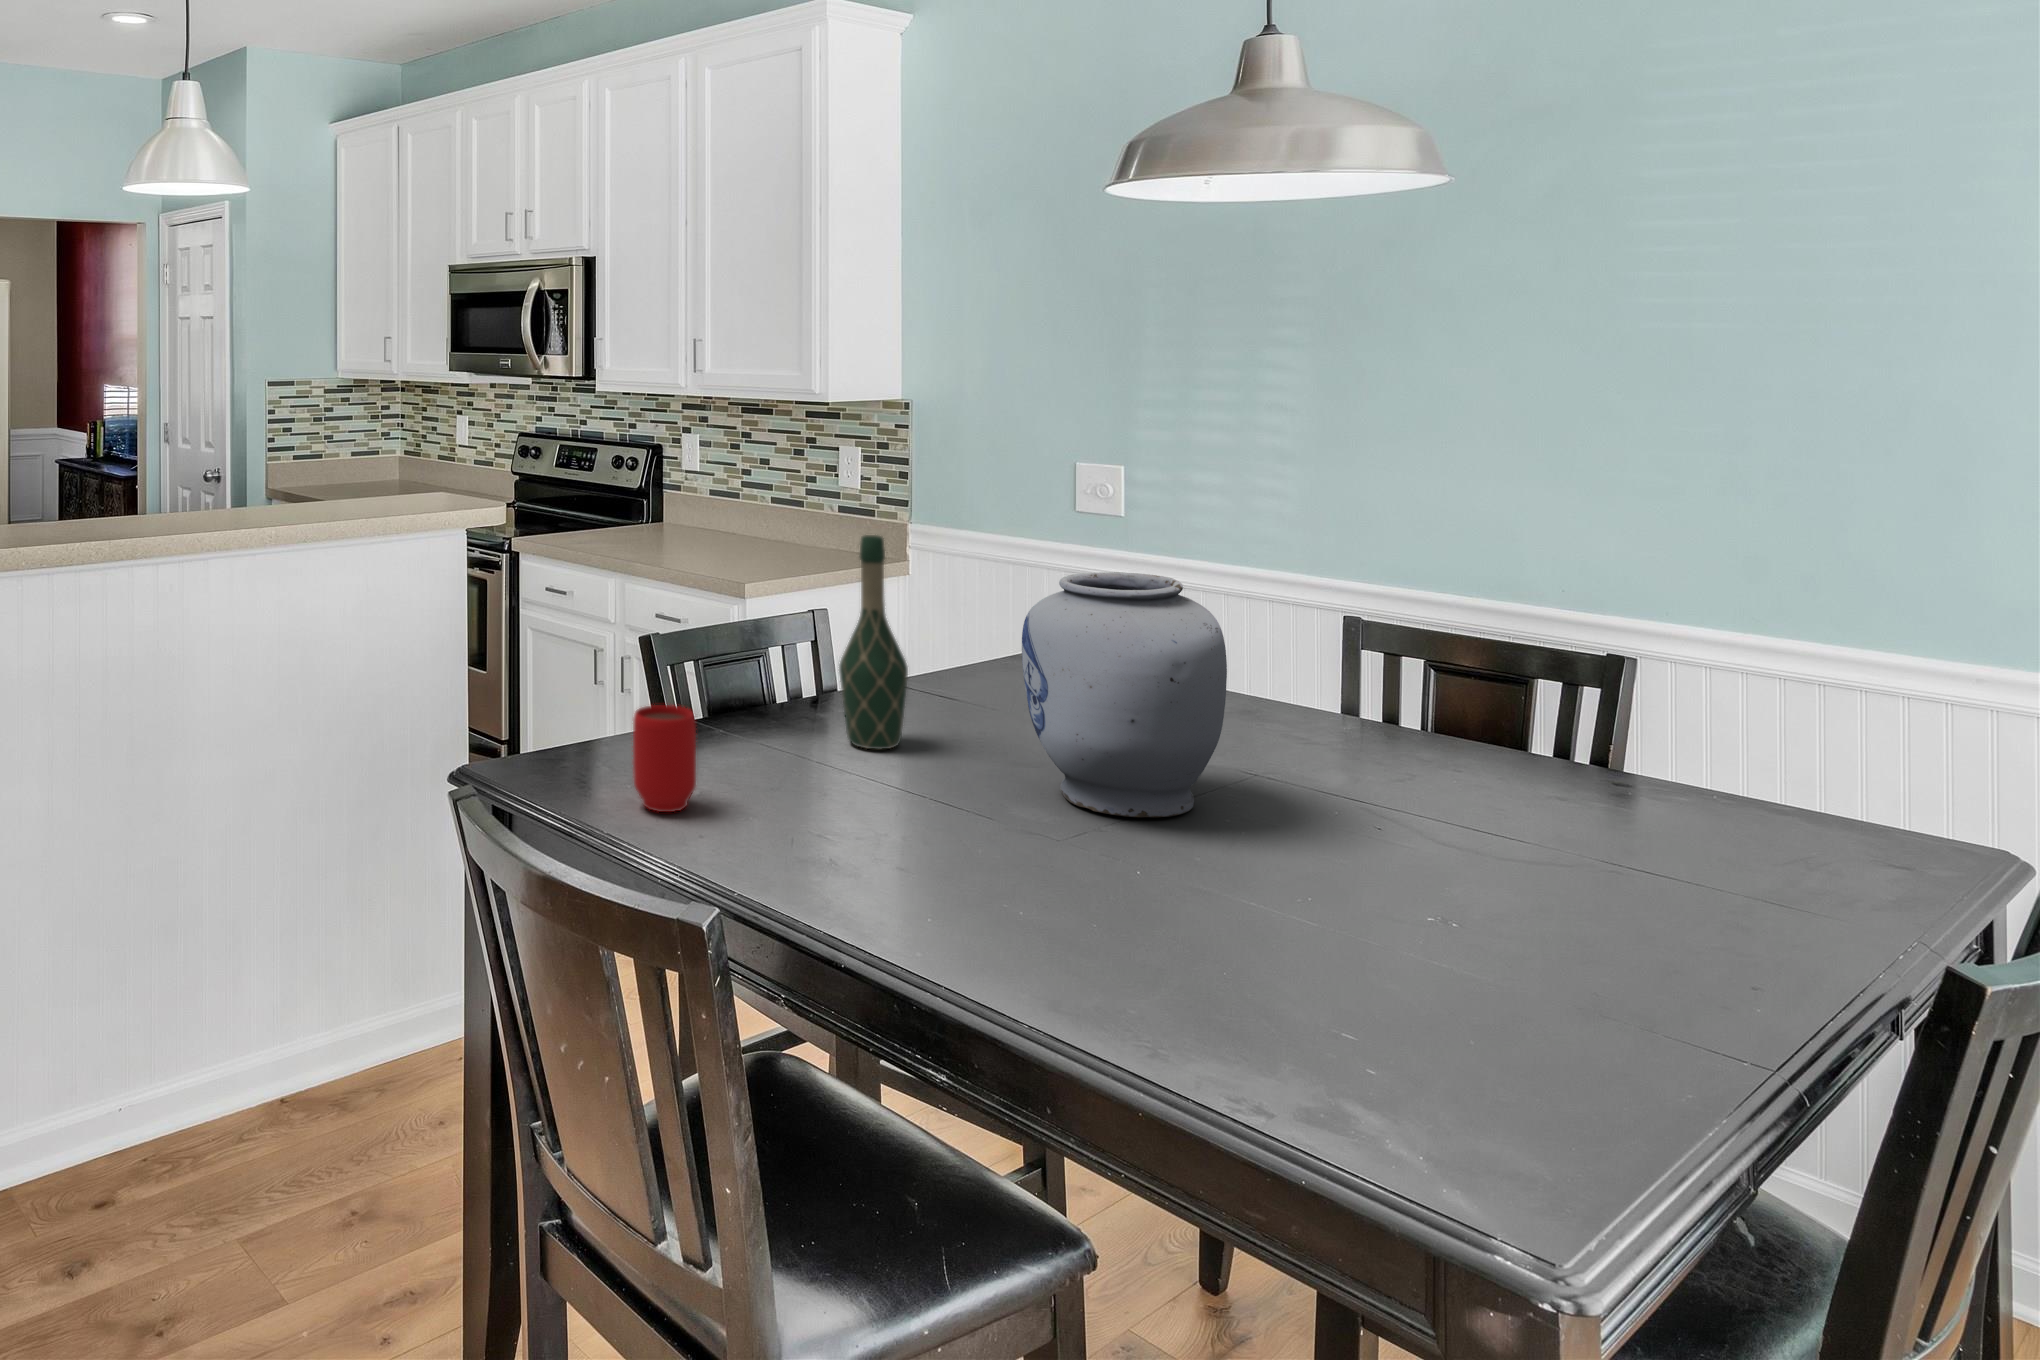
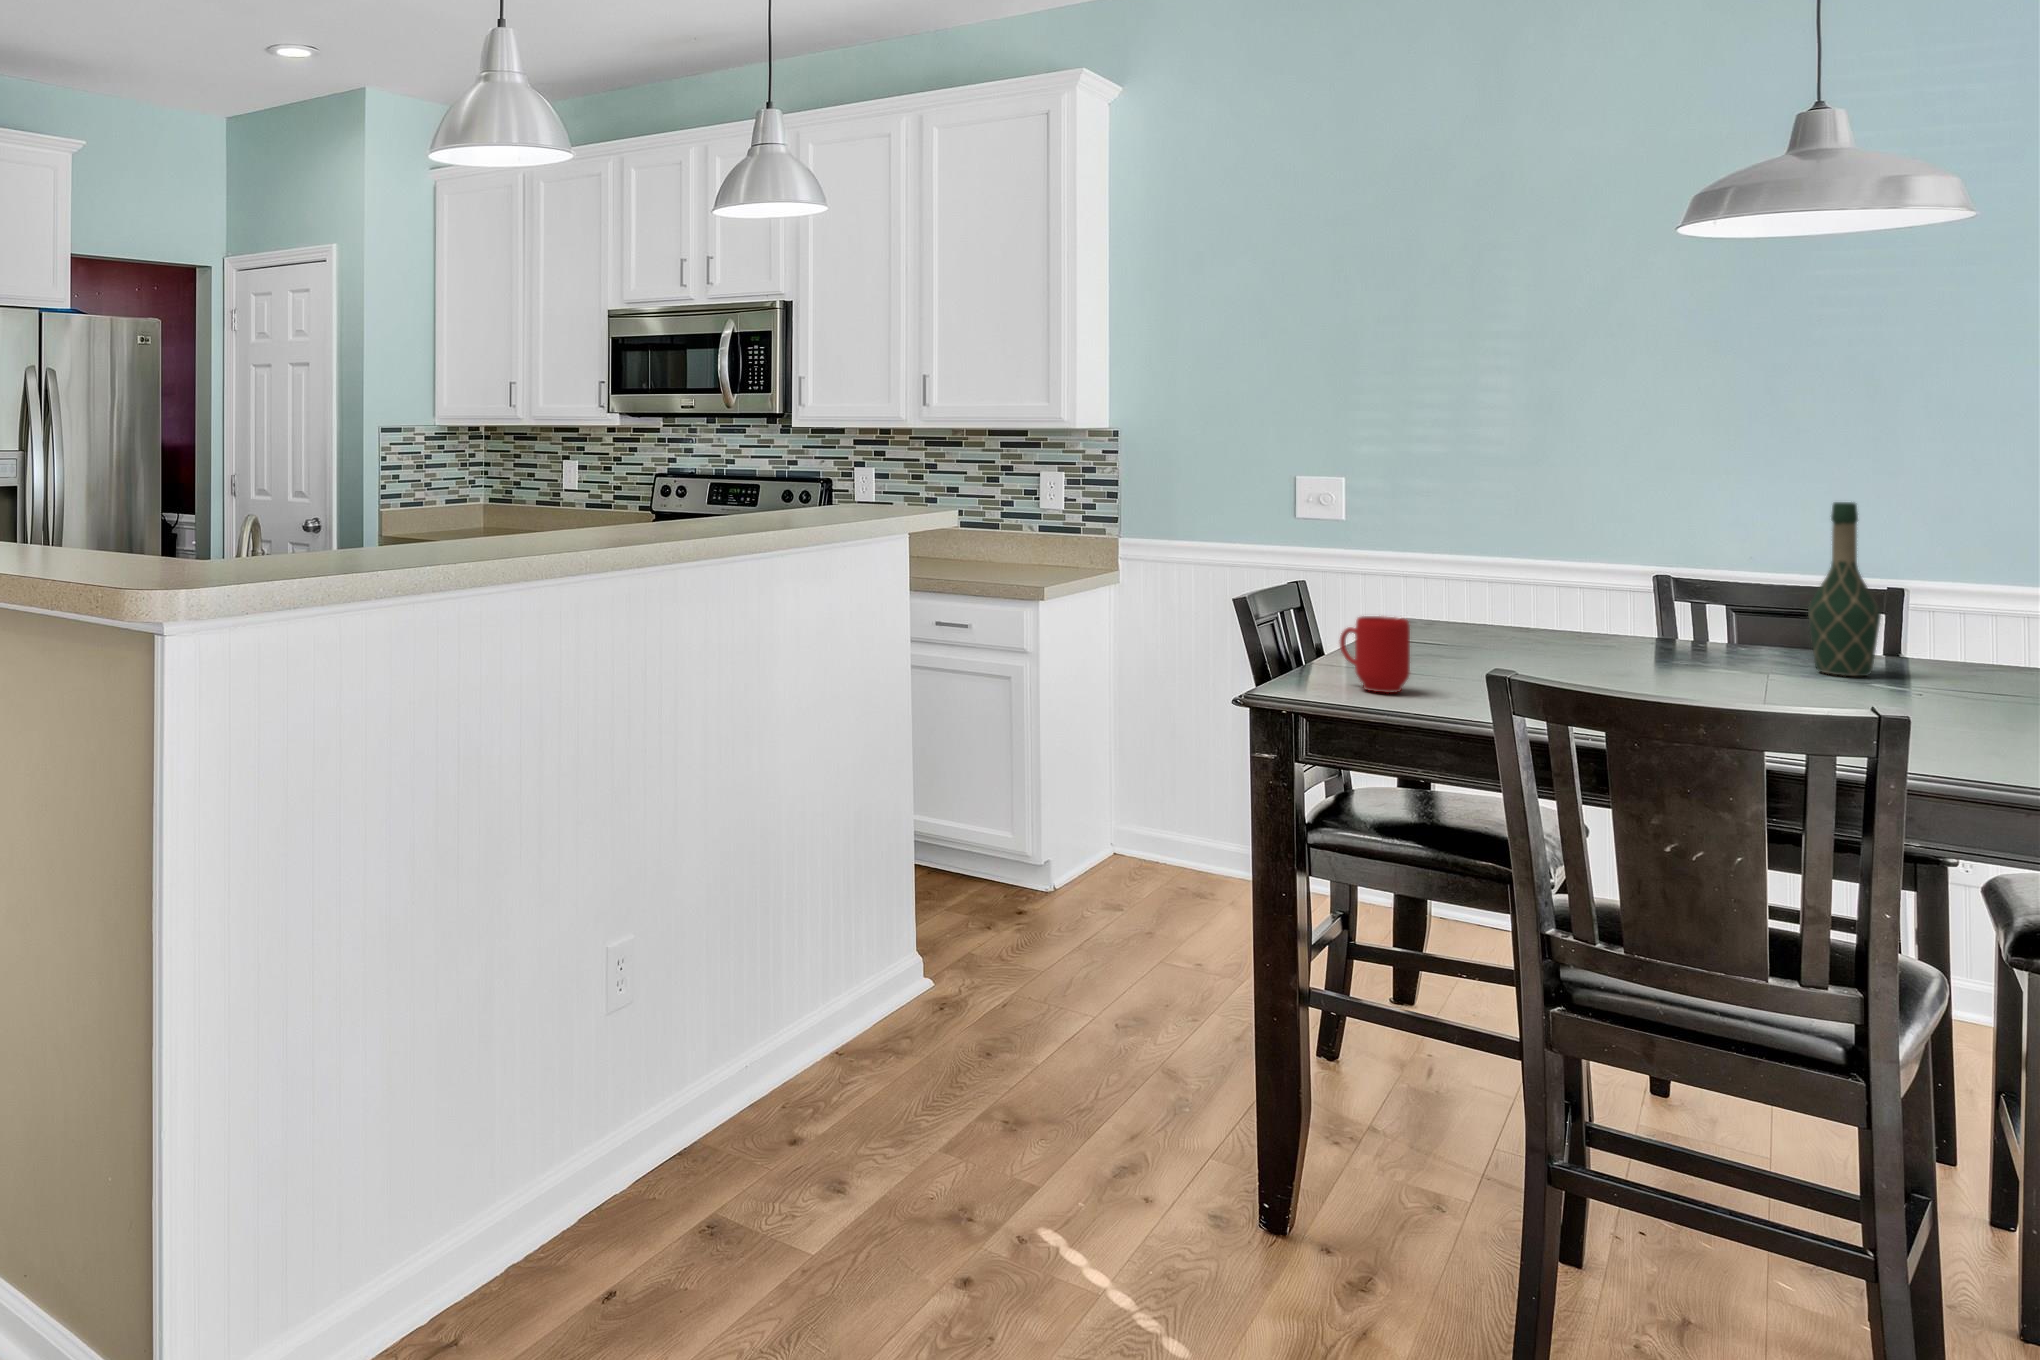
wine bottle: present [839,535,908,749] -> present [1808,502,1881,676]
vase: present [1022,572,1227,817] -> none [1584,514,1755,681]

